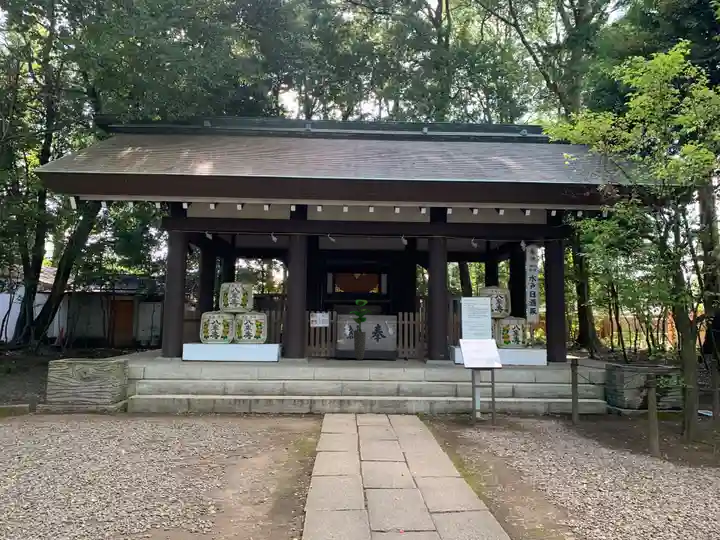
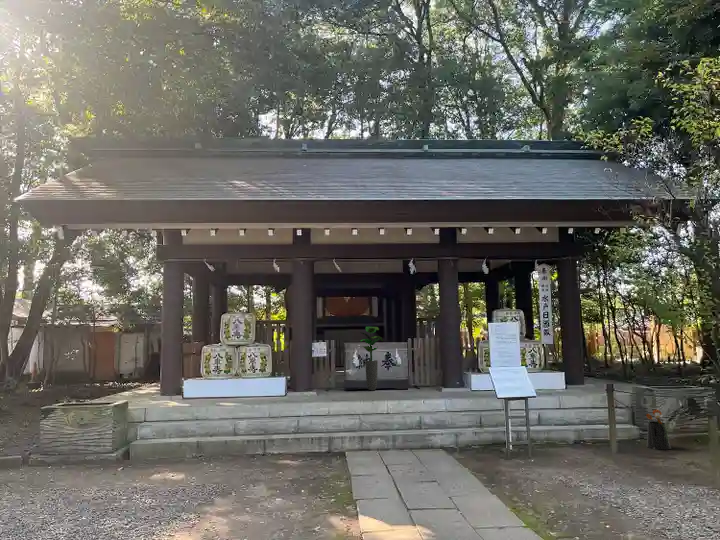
watering can: none [613,386,636,424] -> present [646,409,671,450]

